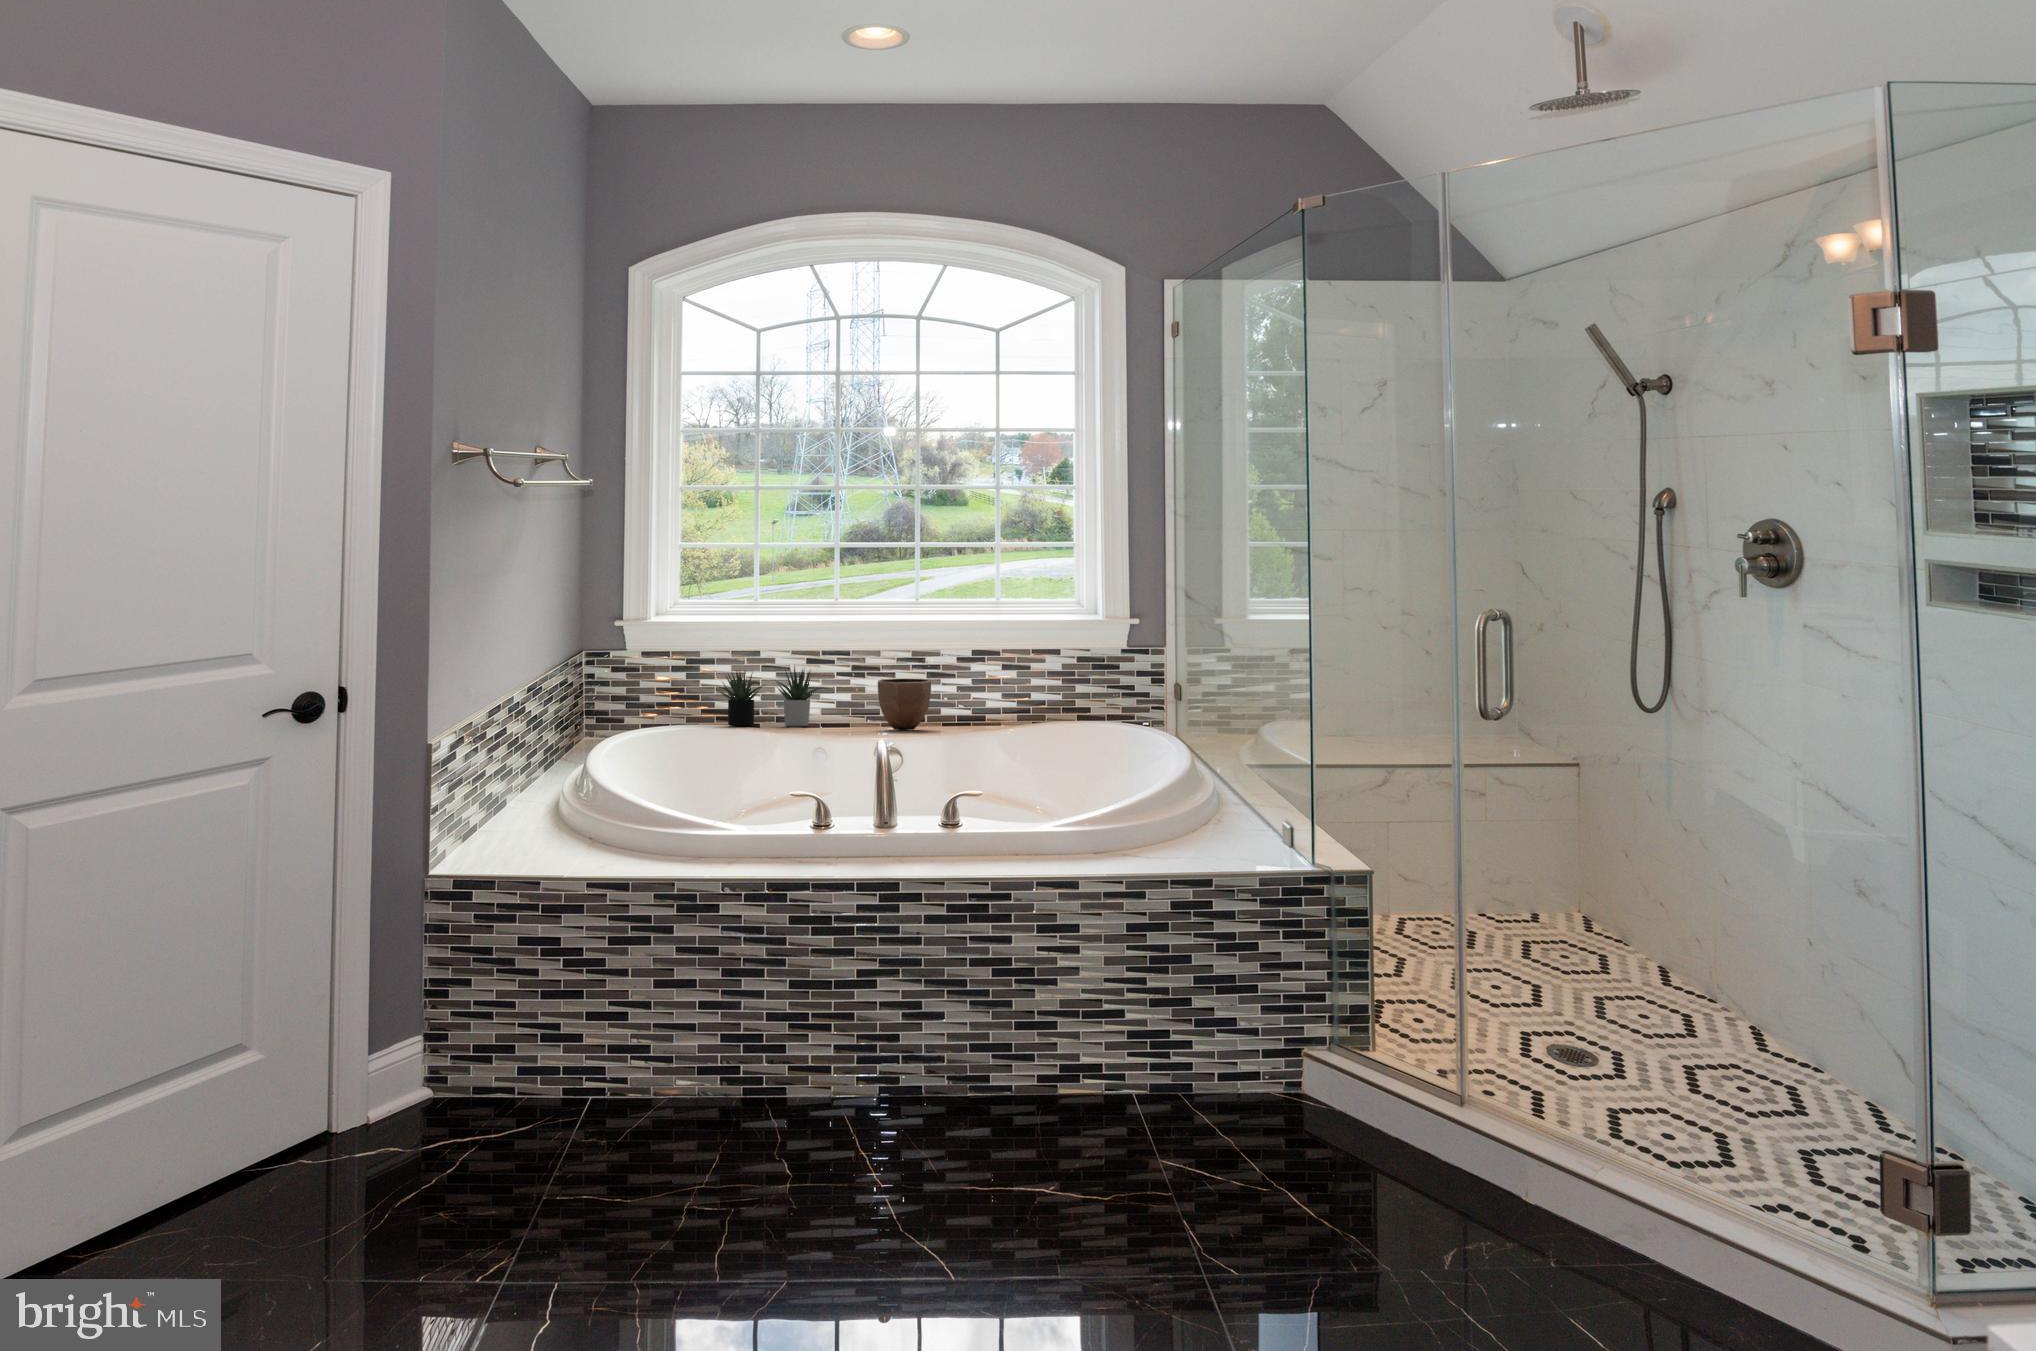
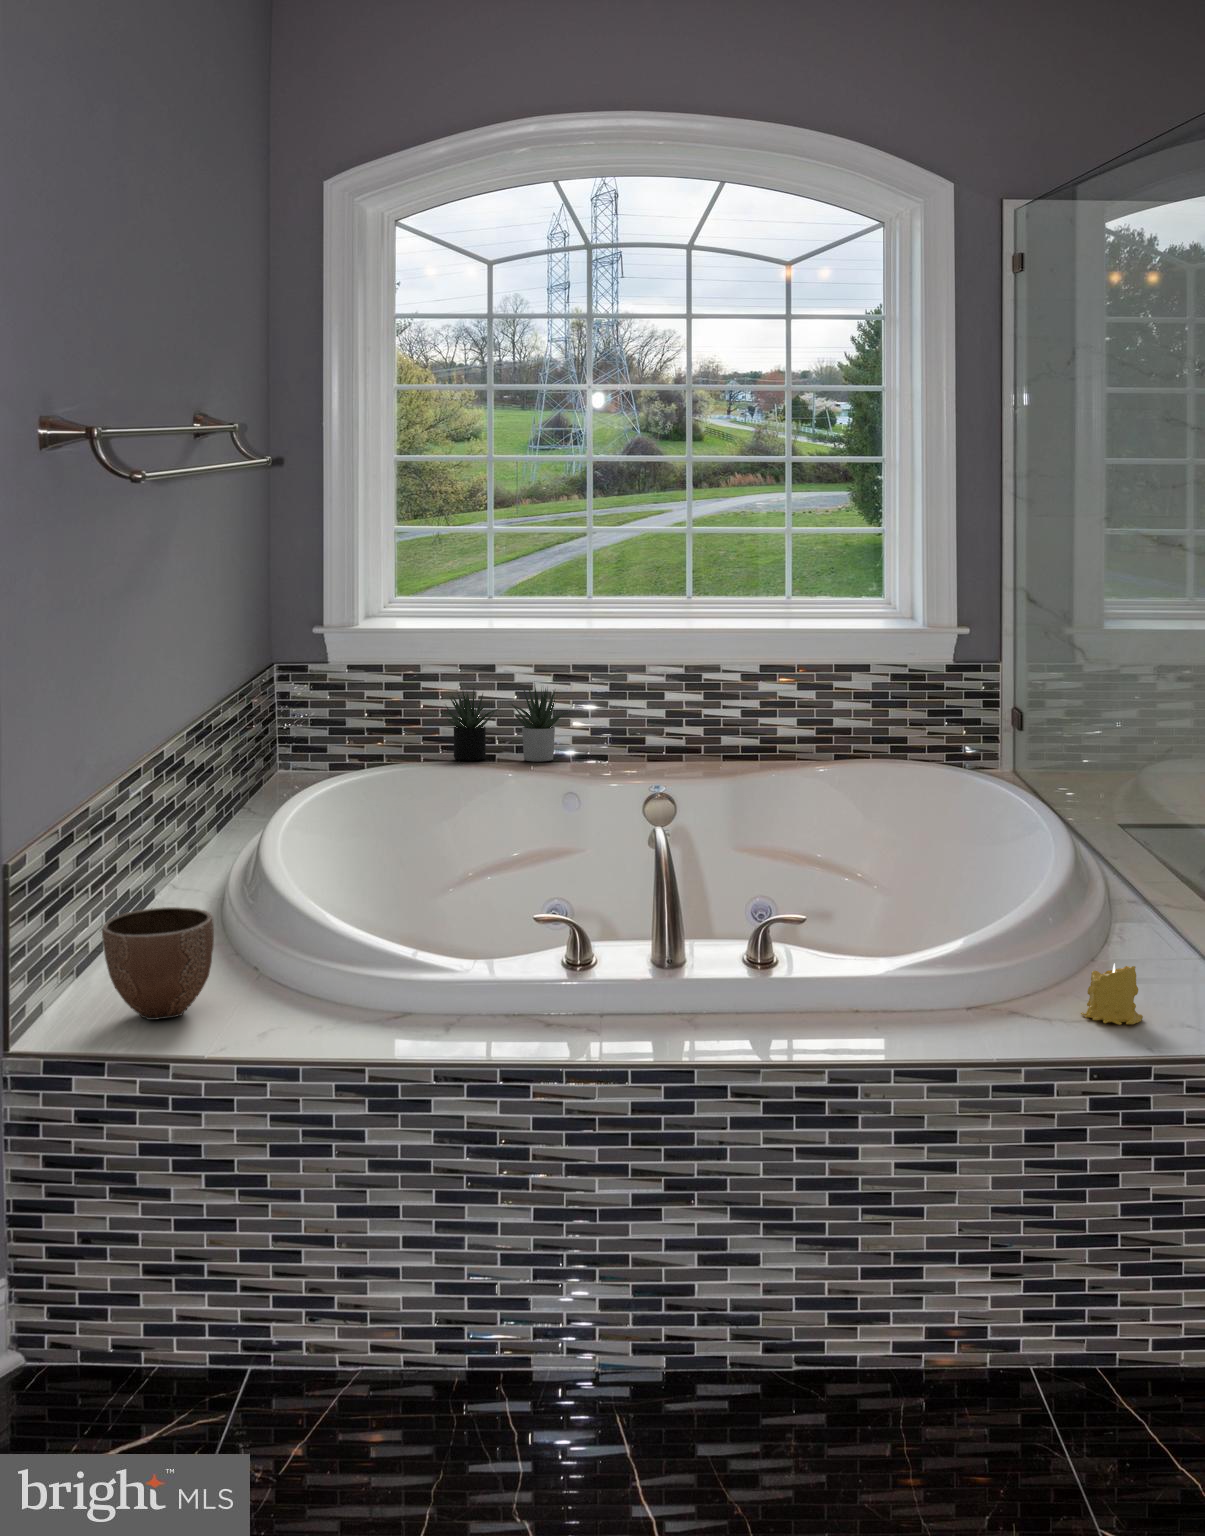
decorative bowl: present [878,679,931,730] -> present [102,907,214,1020]
candle: none [1166,818,1206,858] -> present [1081,964,1143,1025]

